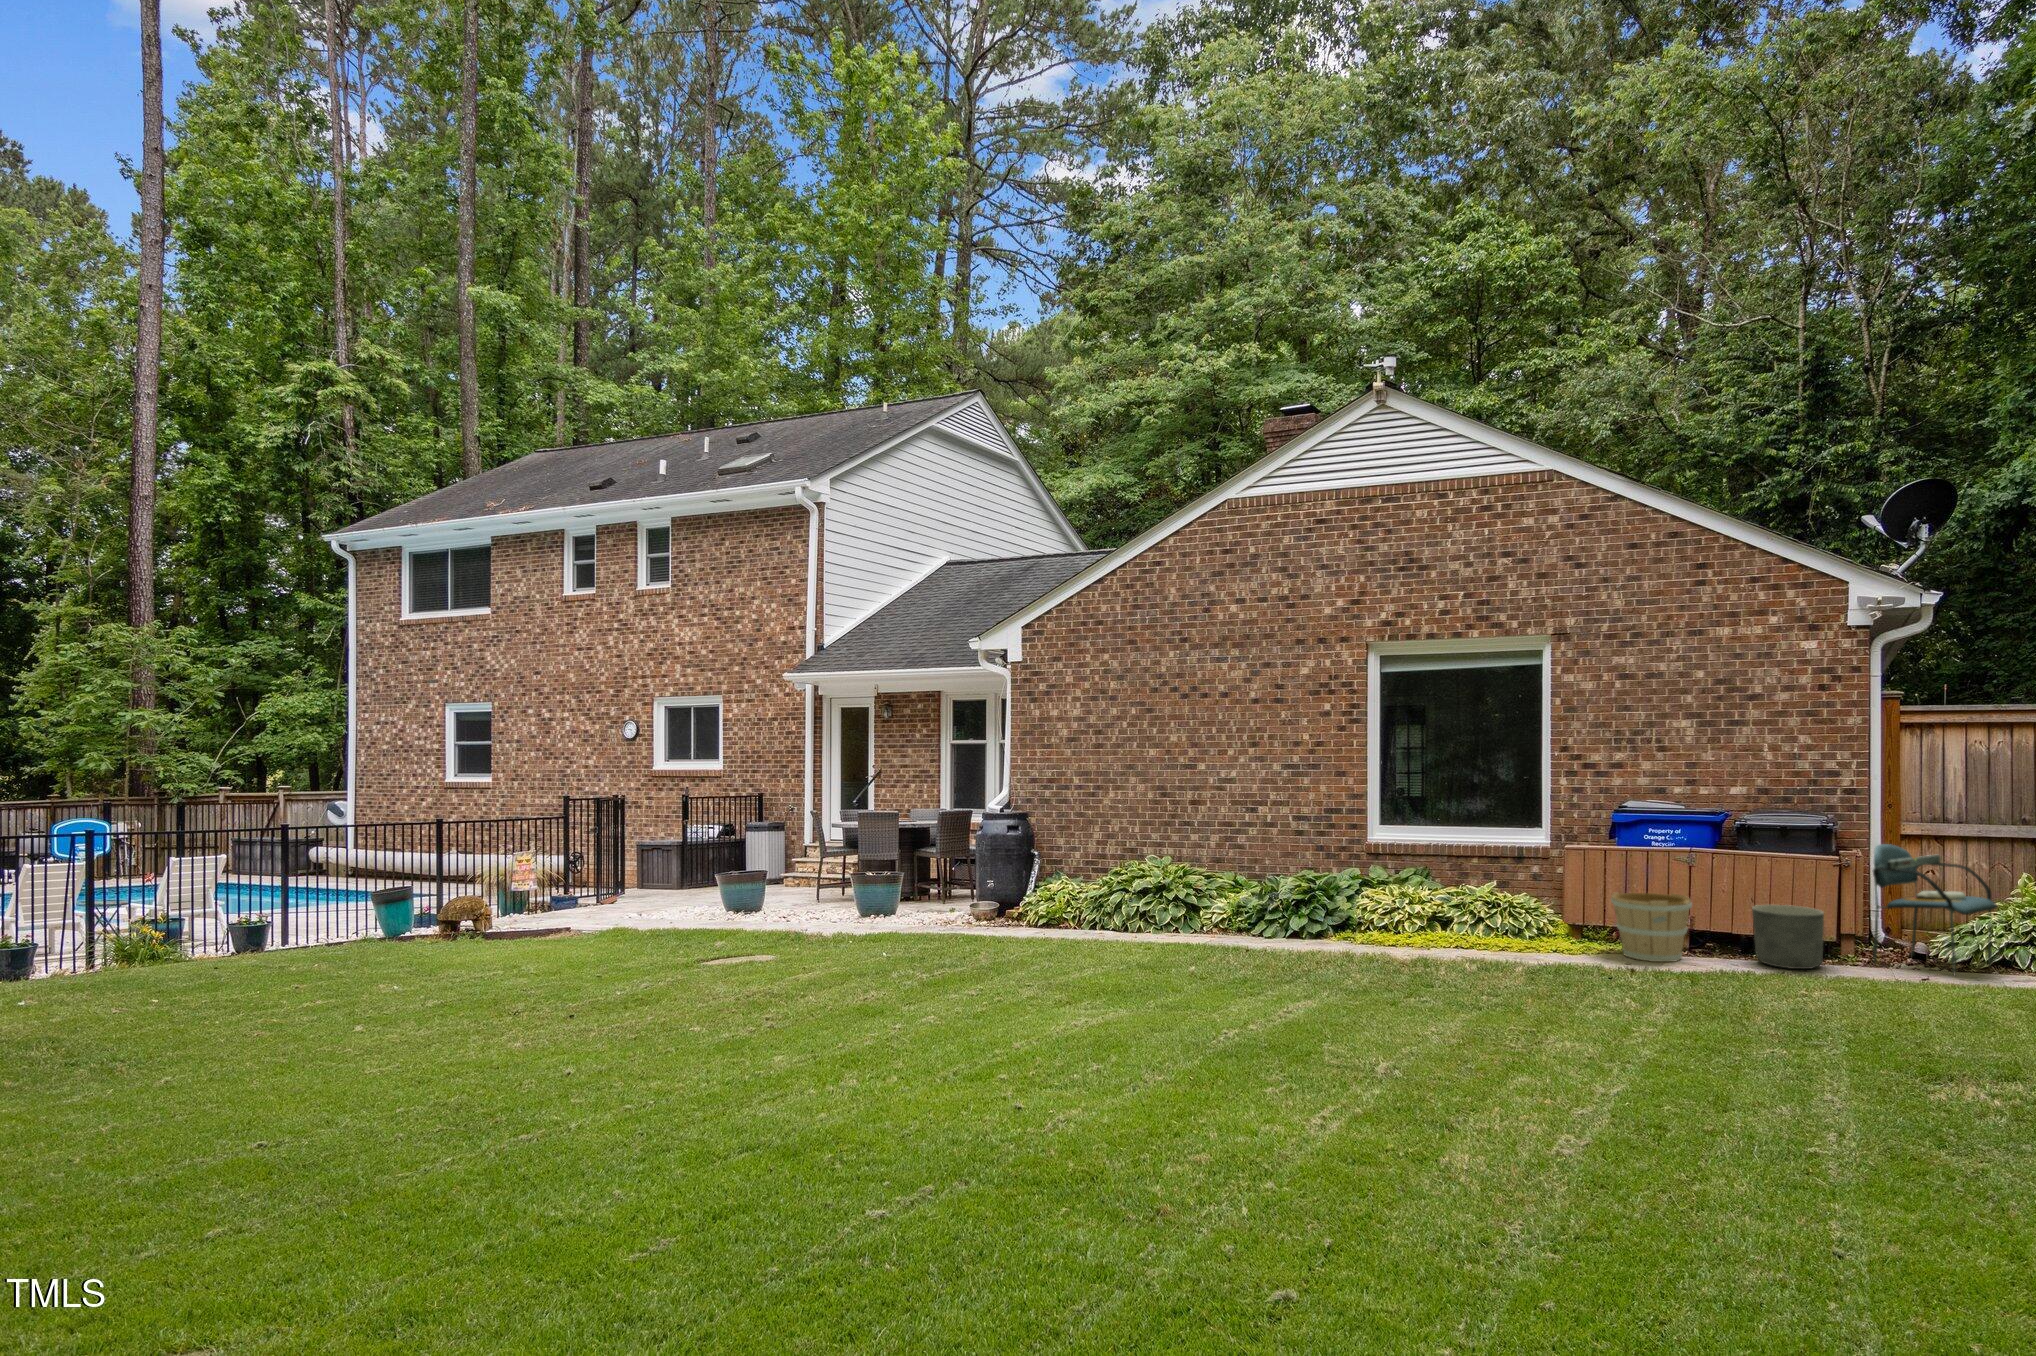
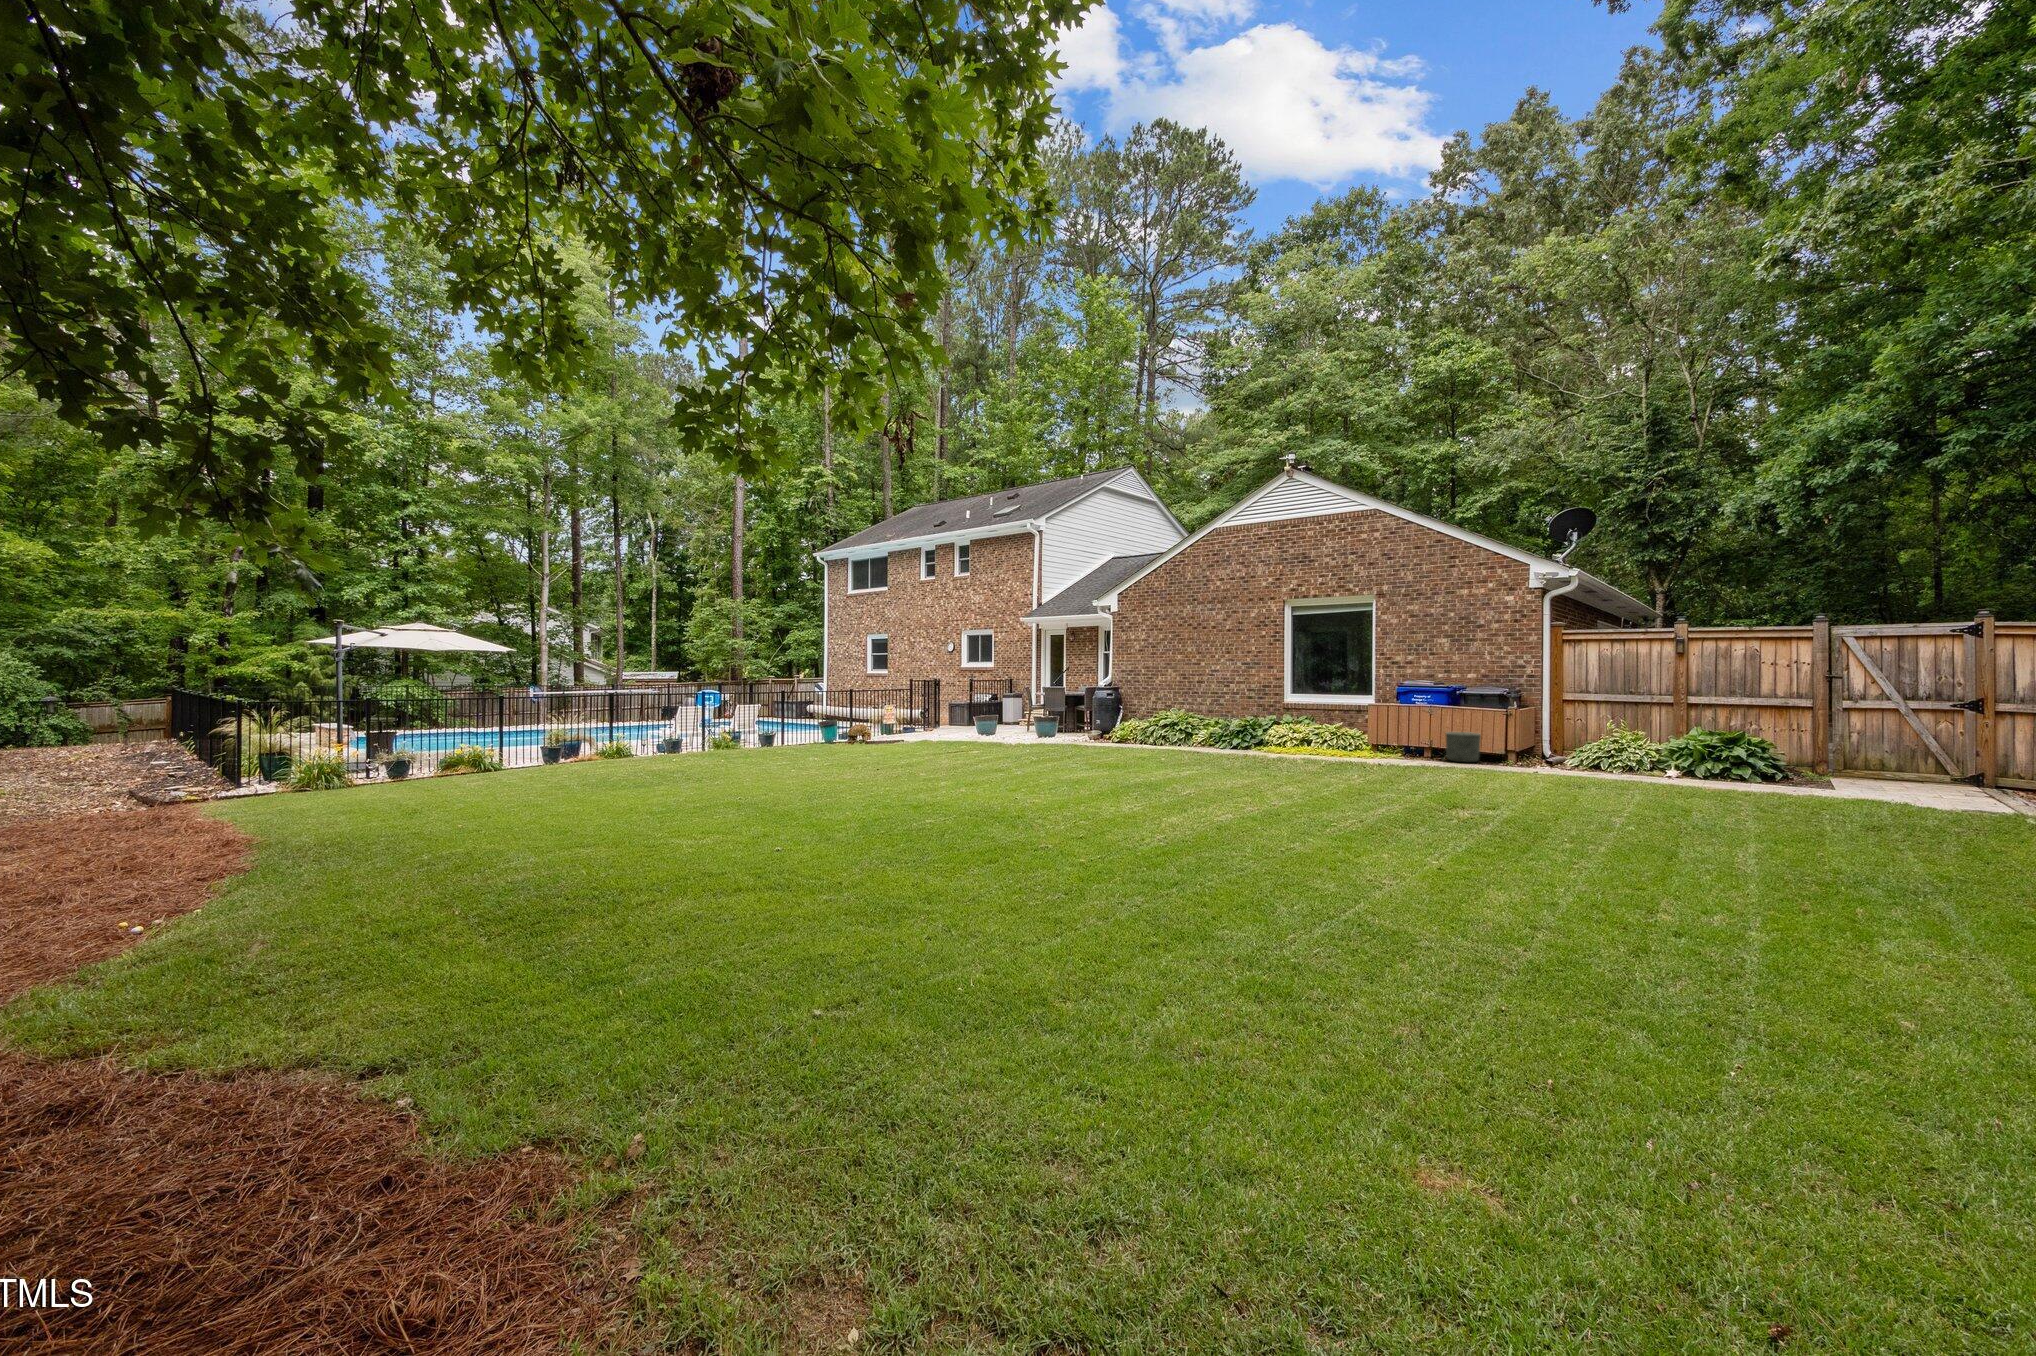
chair: present [1873,844,1997,975] -> none [1511,703,1578,768]
wooden bucket: present [1611,892,1692,962] -> none [1377,724,1417,758]

